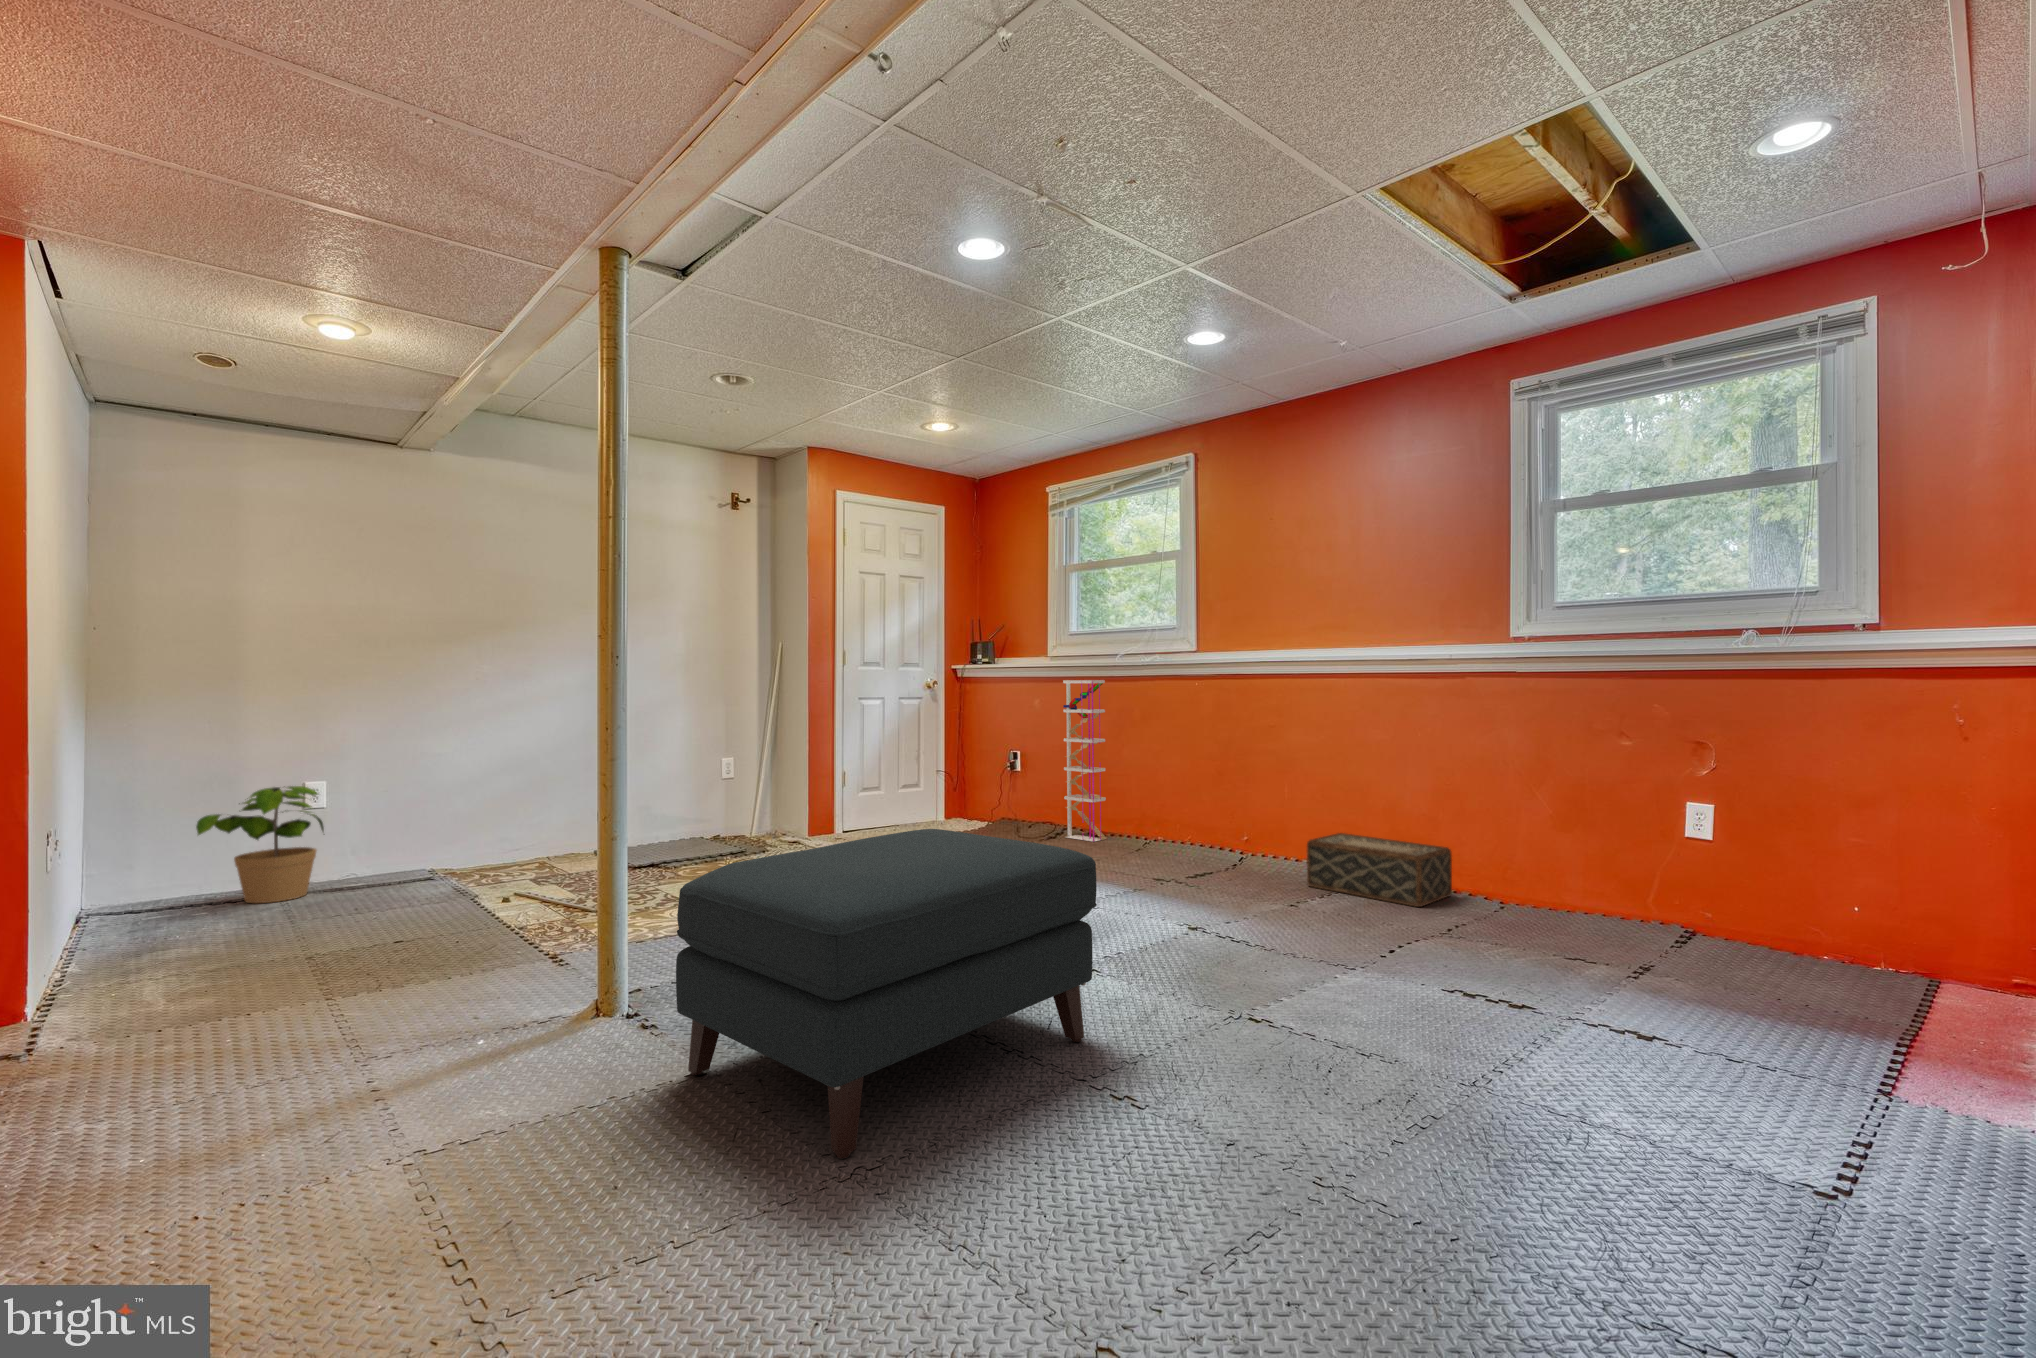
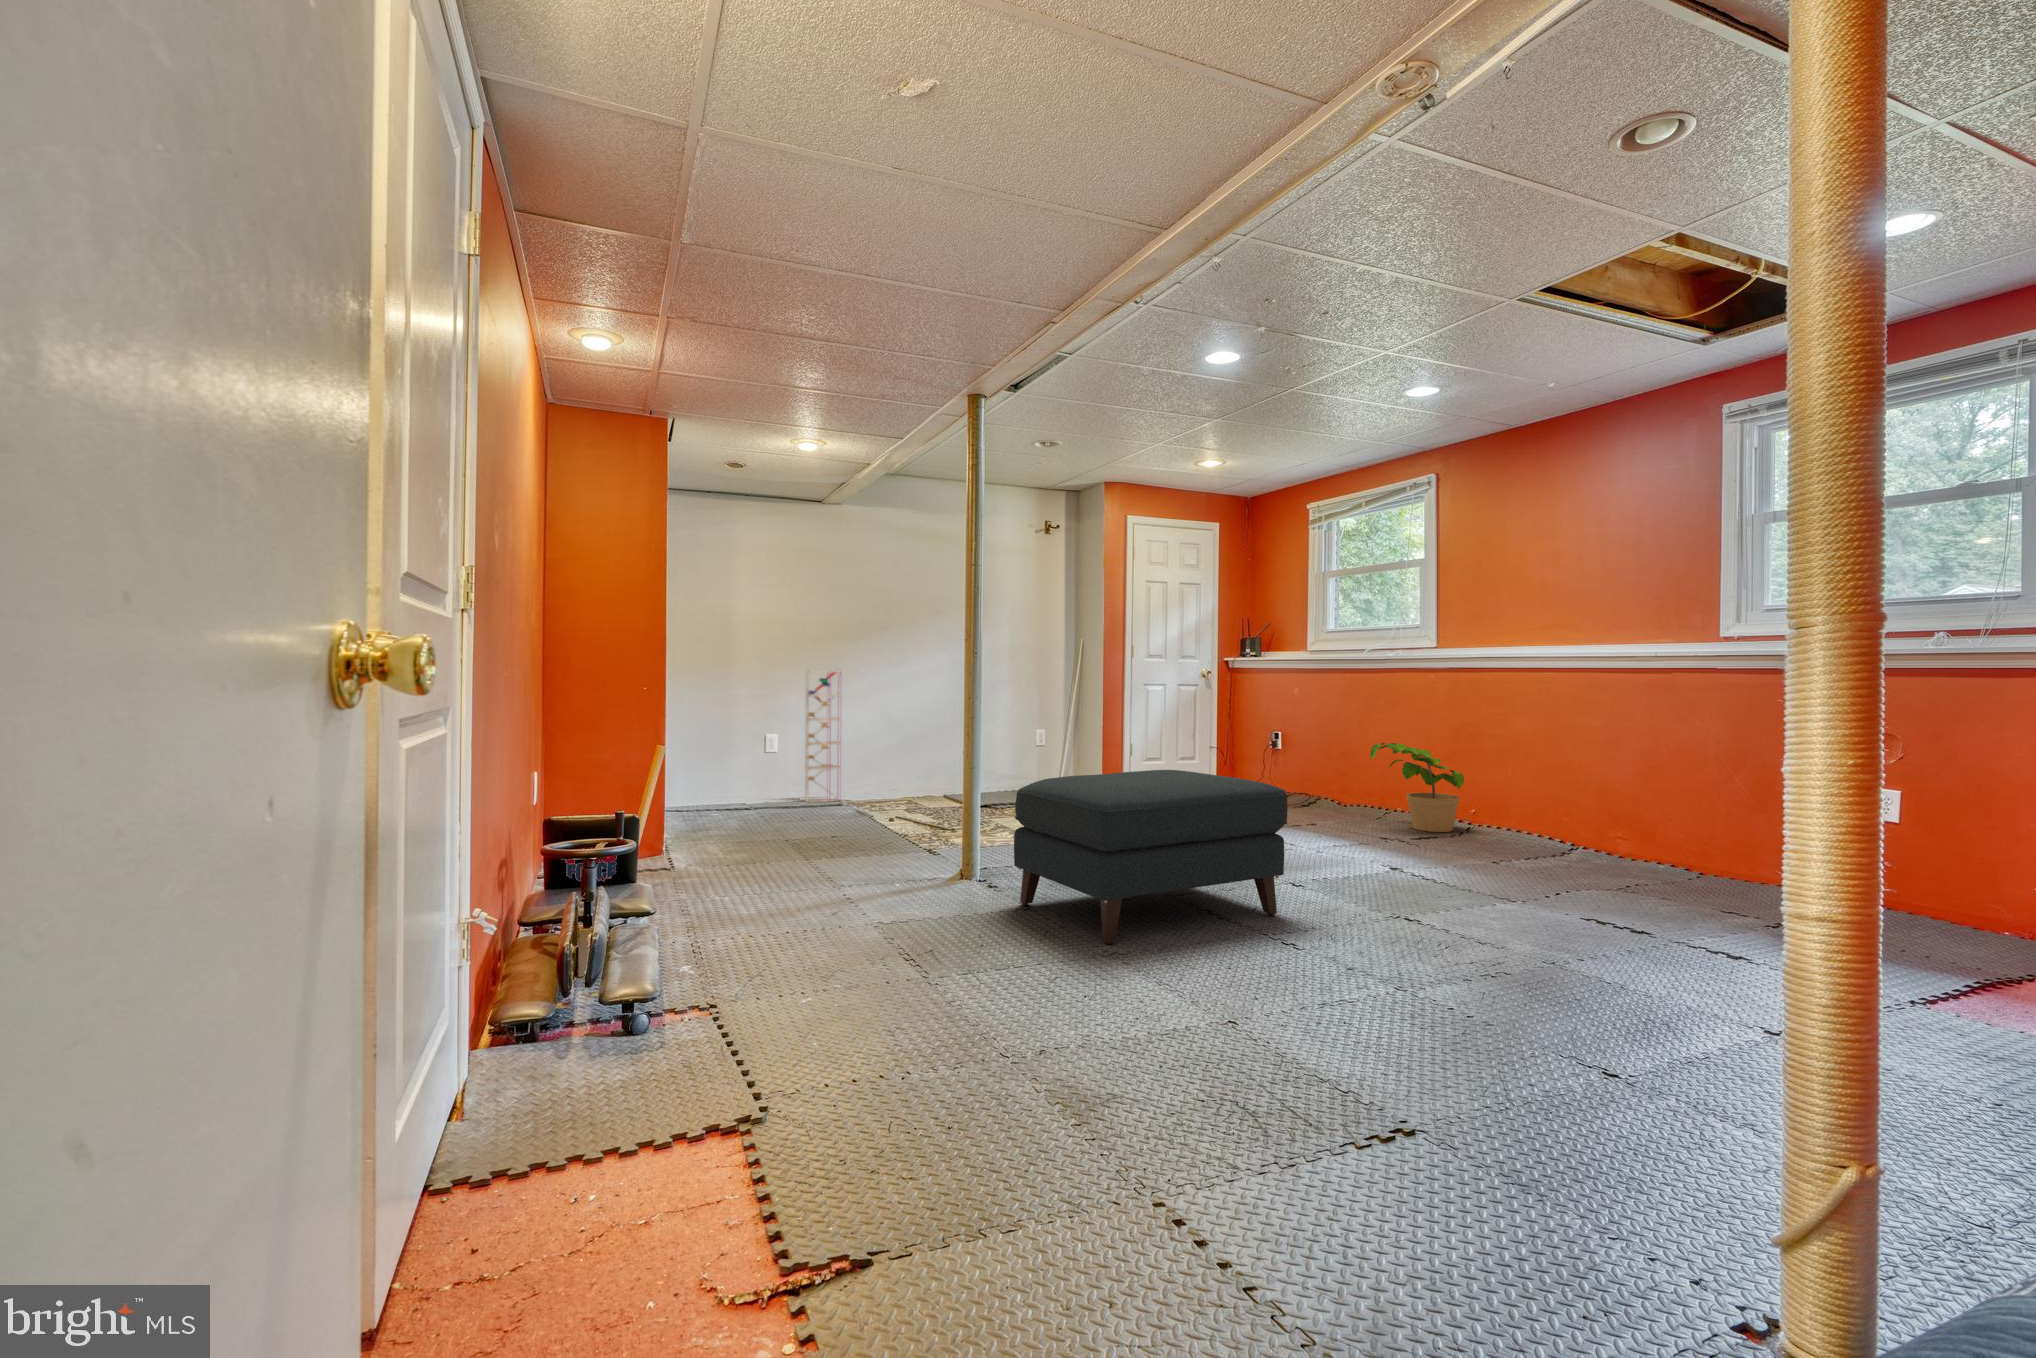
shelving unit: present [1063,680,1106,842] -> present [805,669,841,803]
potted plant: present [196,786,324,903] -> present [1370,743,1464,832]
woven basket: present [1307,833,1452,907] -> none [1521,810,1661,872]

